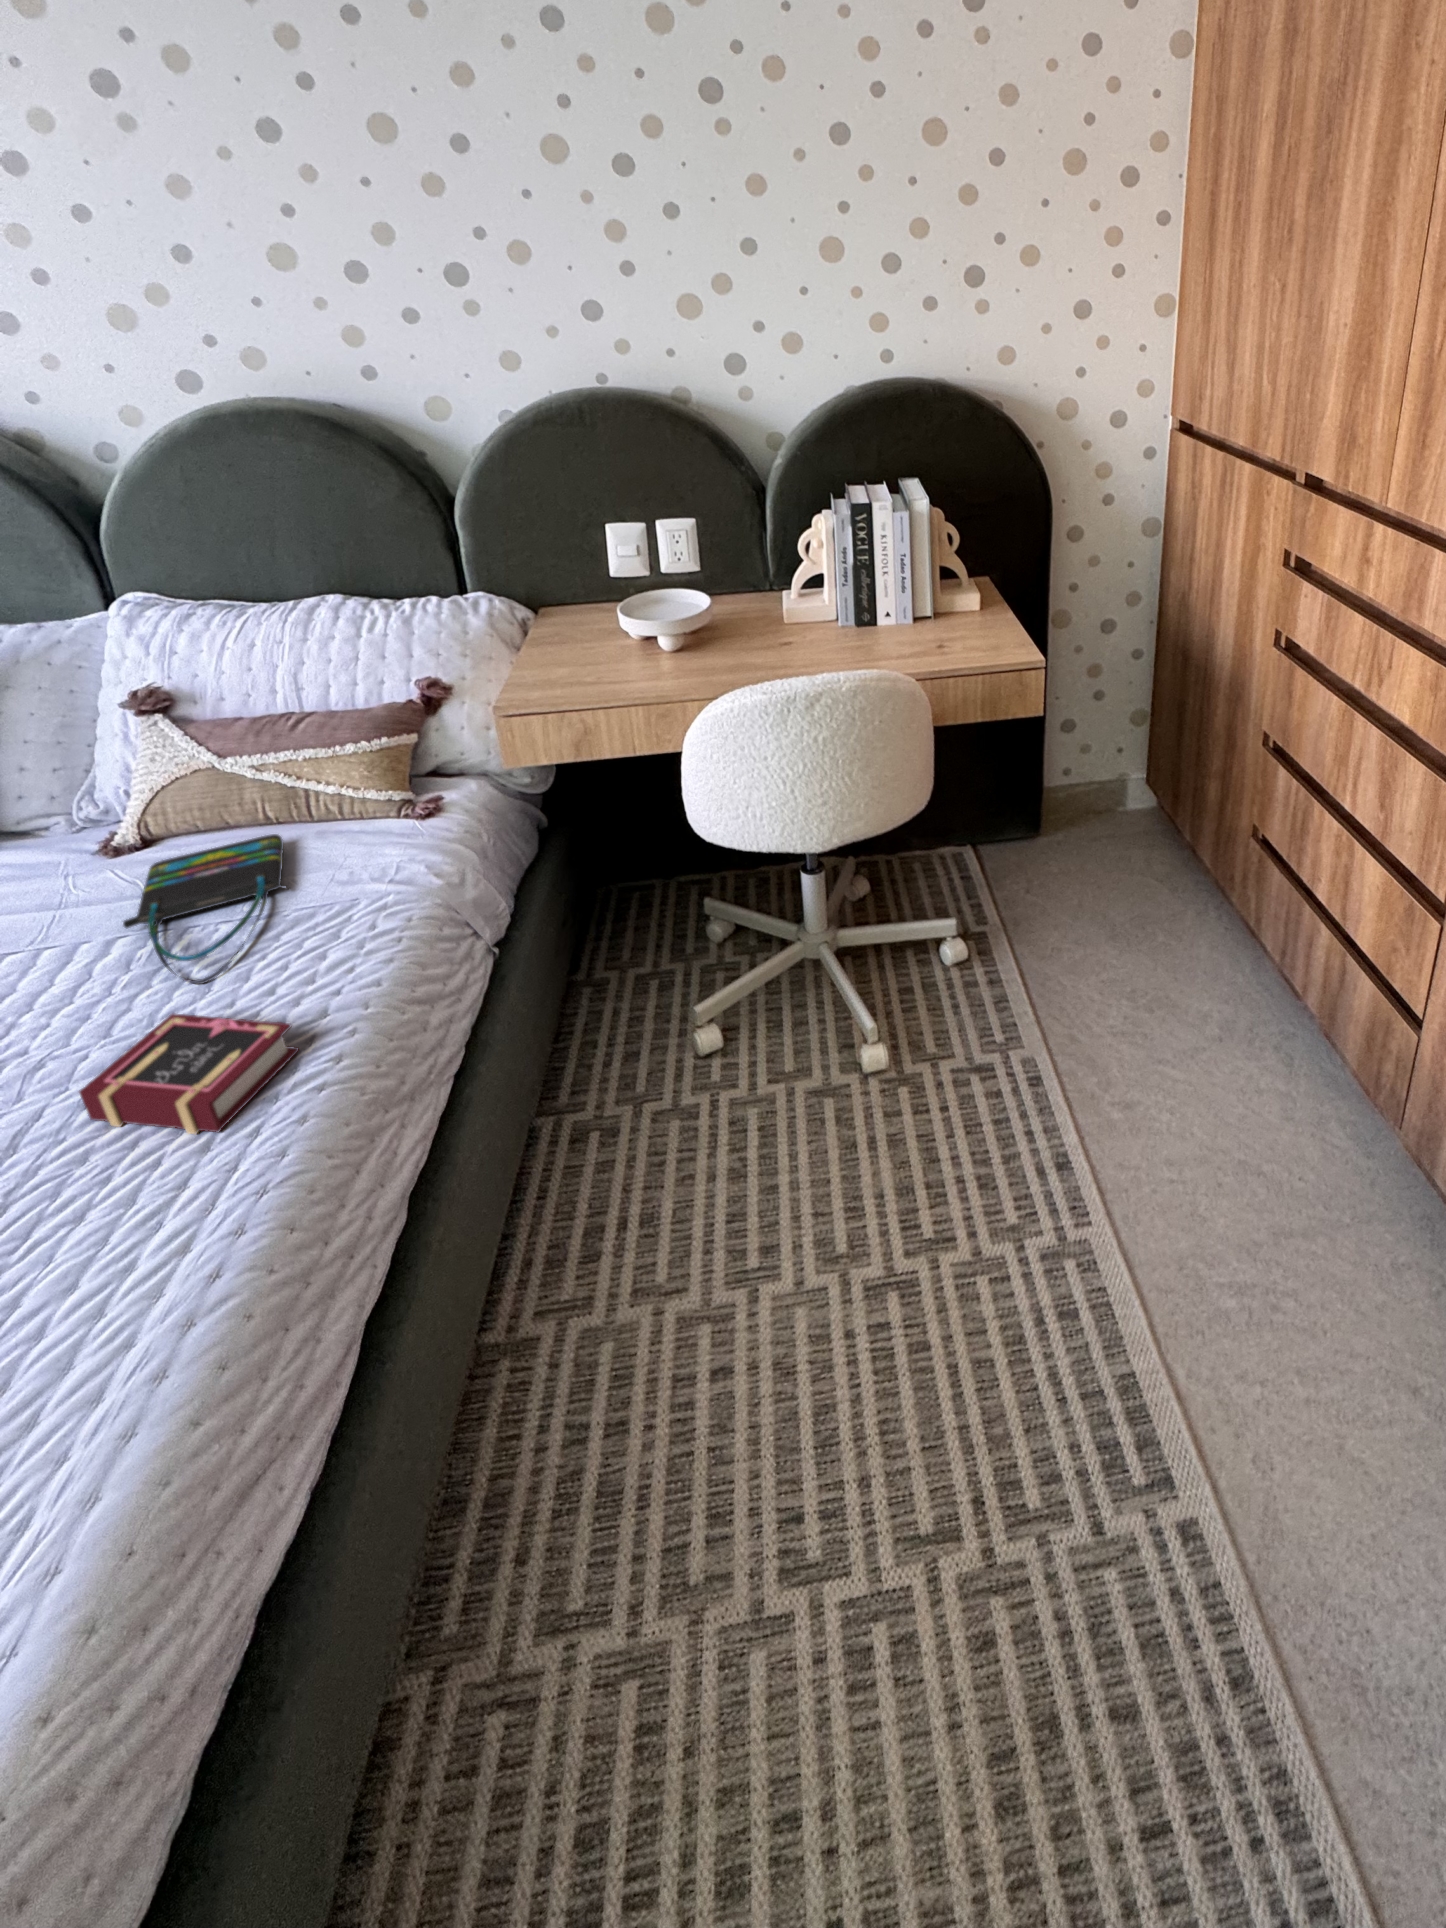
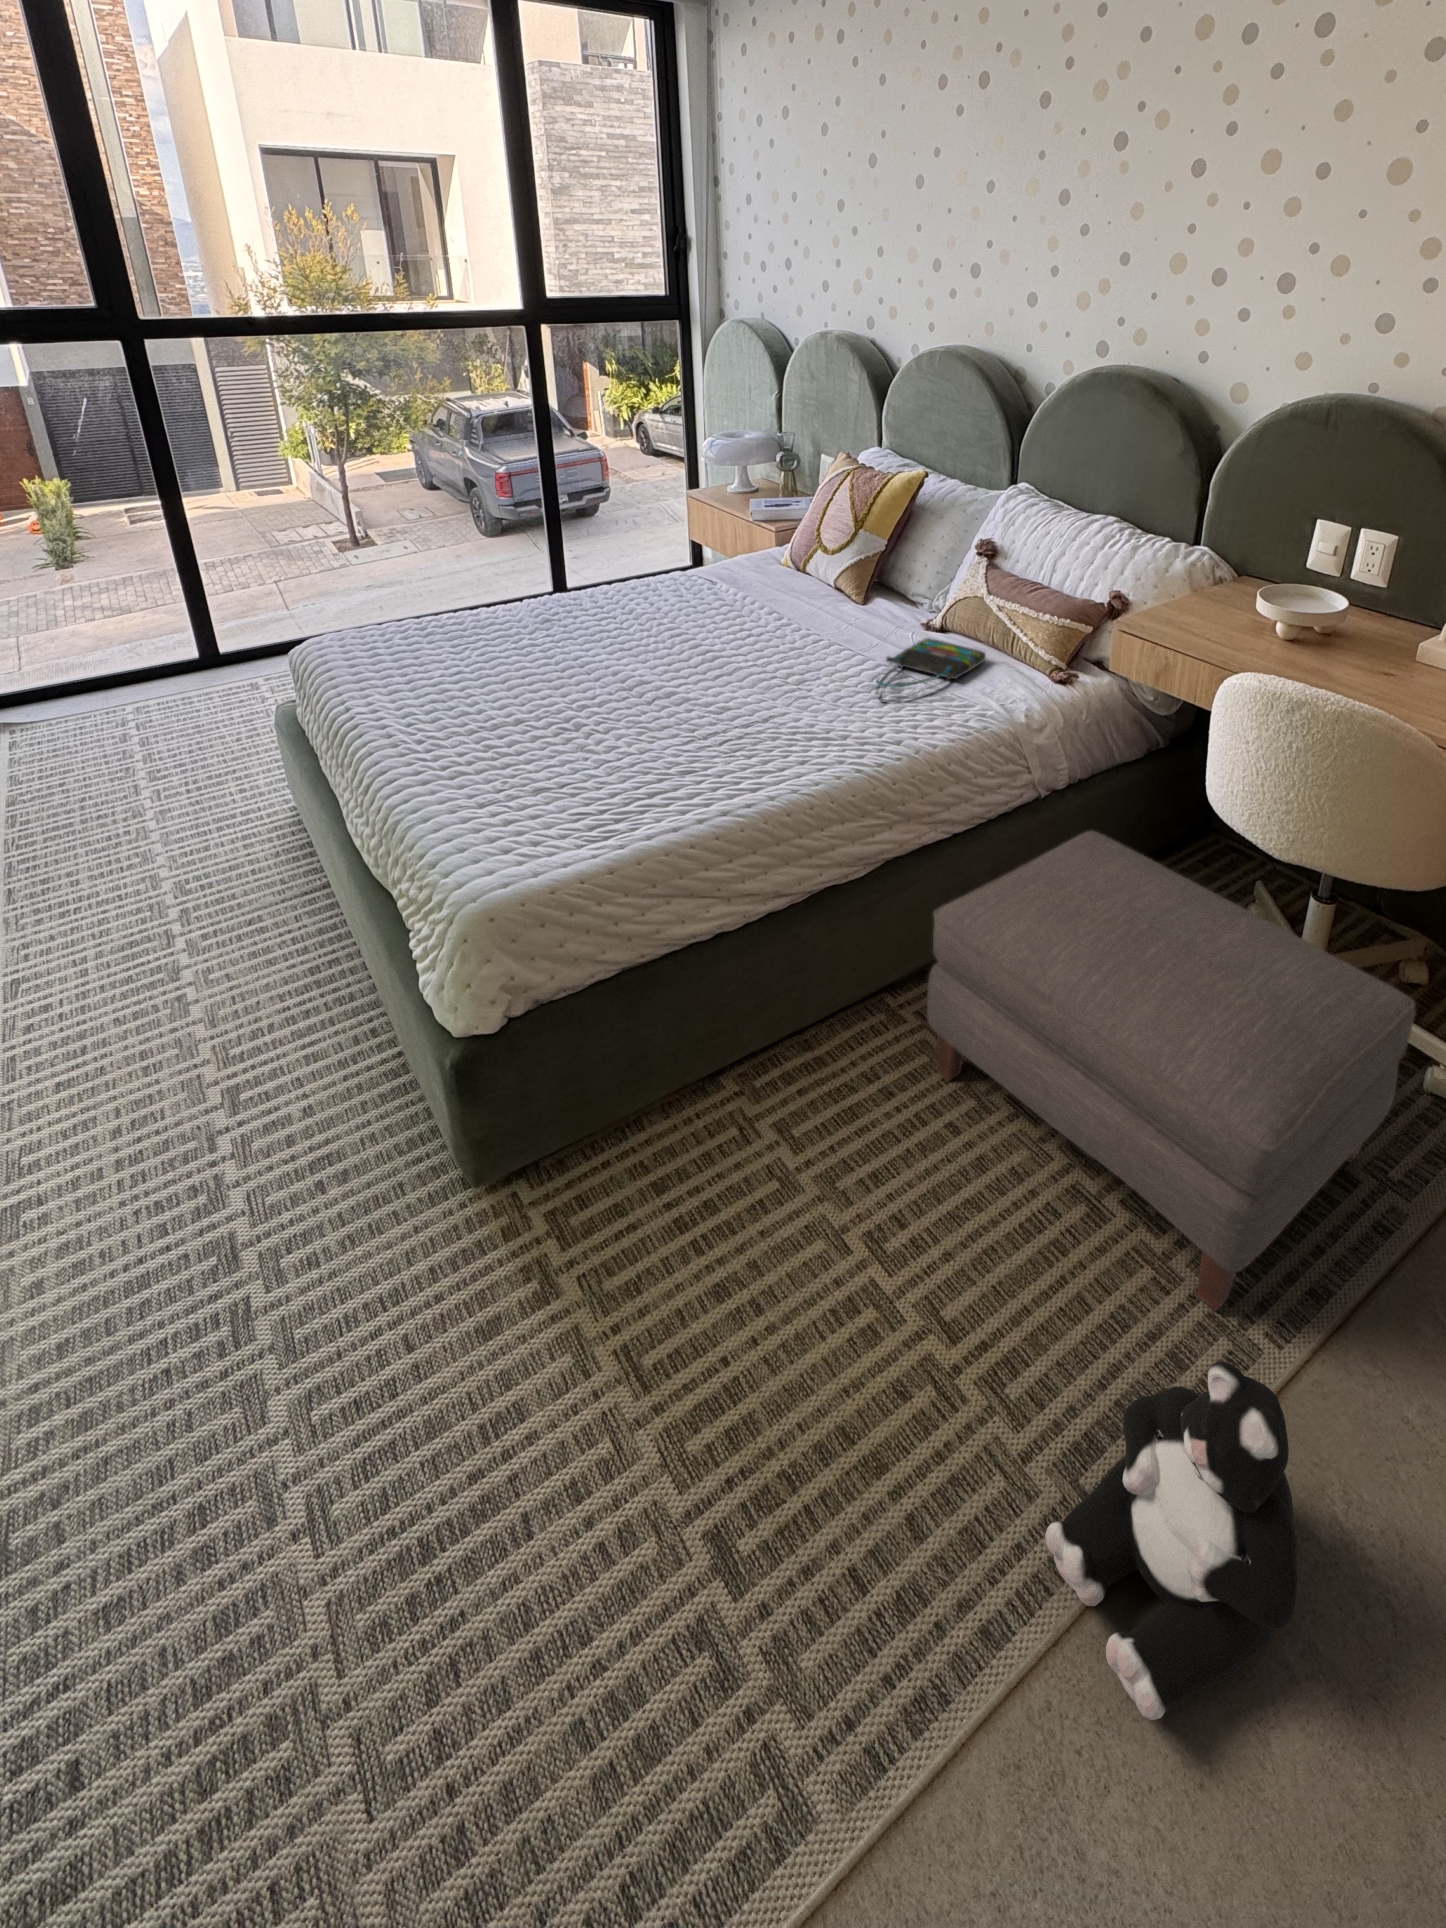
ottoman: none [572,891,1066,1346] -> present [927,831,1416,1310]
book: present [79,1014,299,1134] -> none [790,701,872,761]
plush toy: none [1134,1228,1349,1559] -> present [1045,1362,1298,1720]

